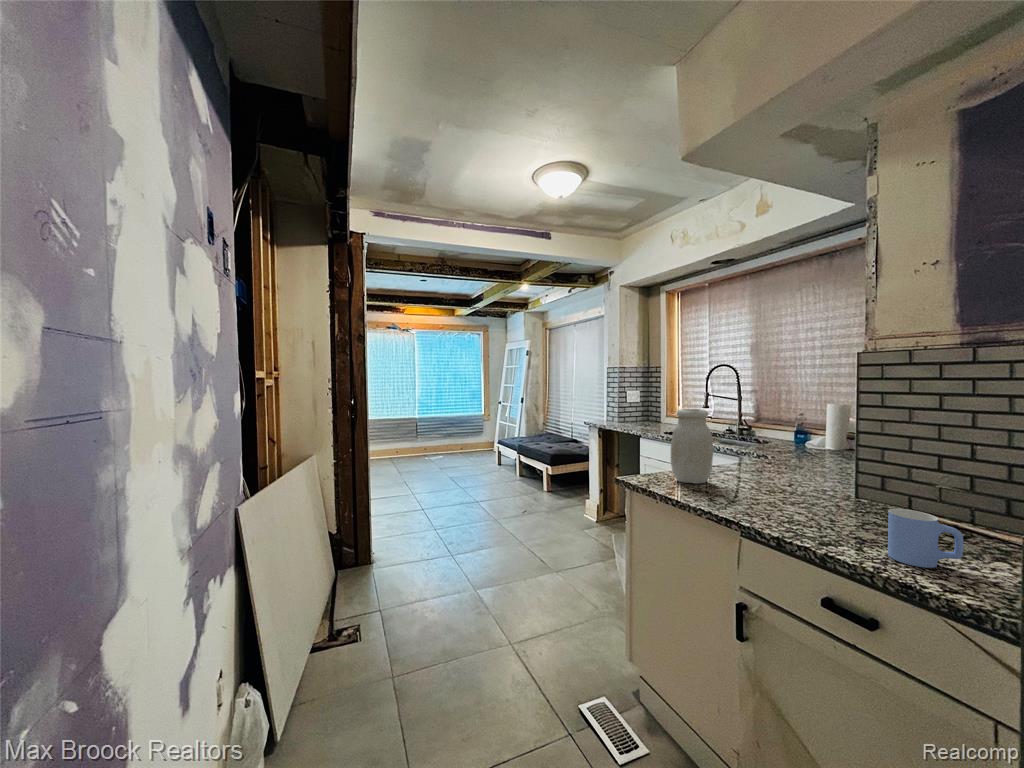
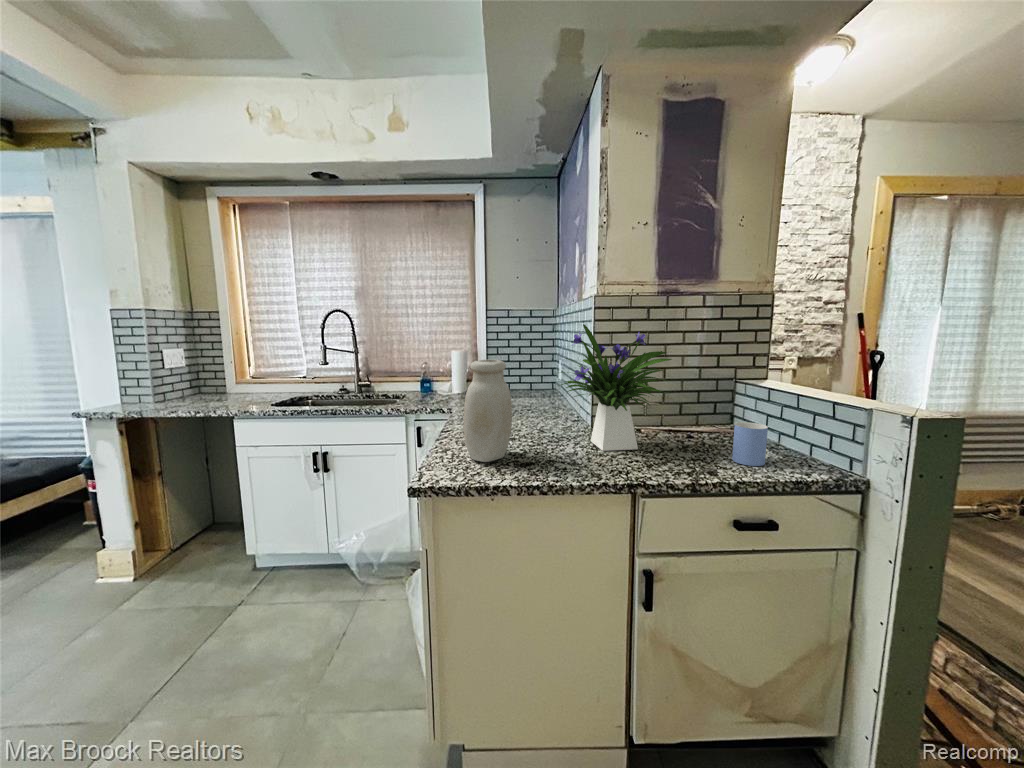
flower arrangement: none [739,385,891,516] -> present [561,324,672,451]

